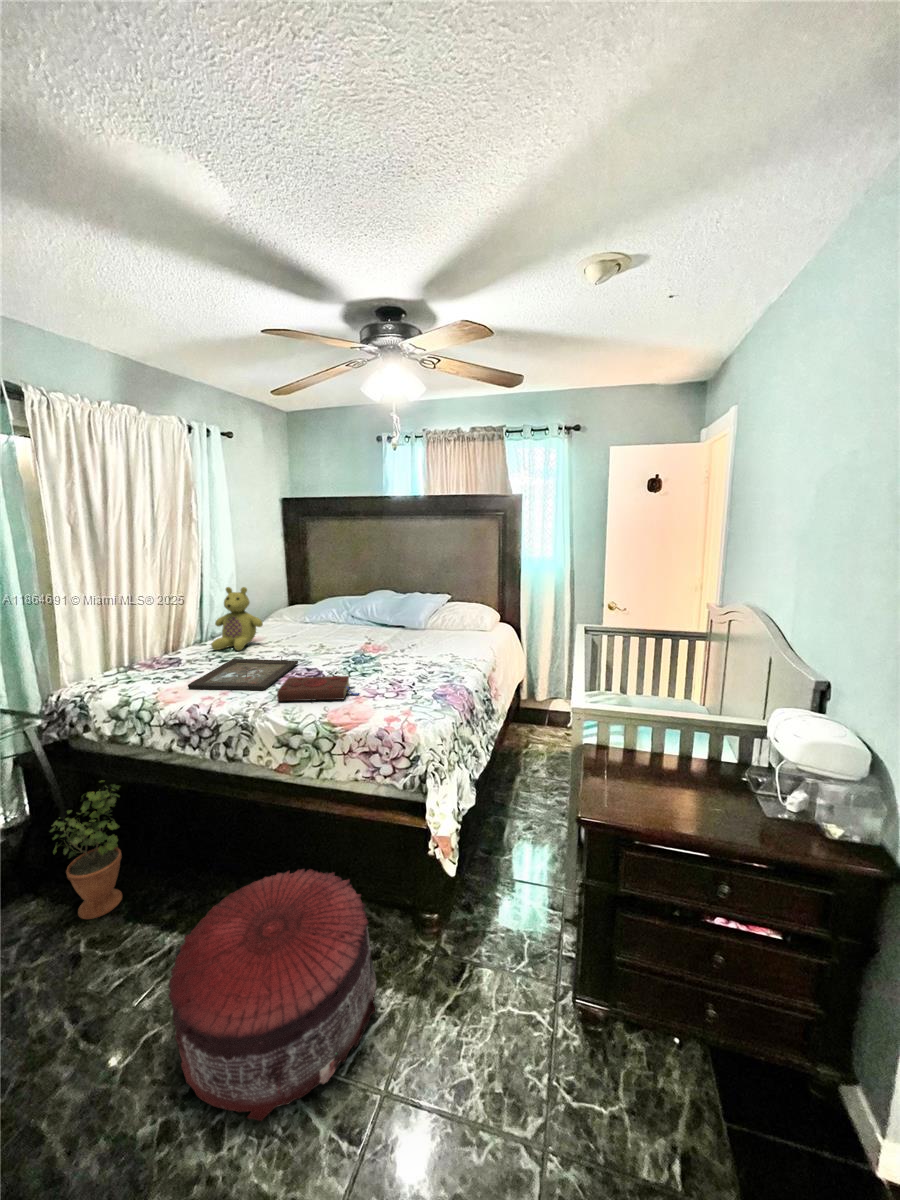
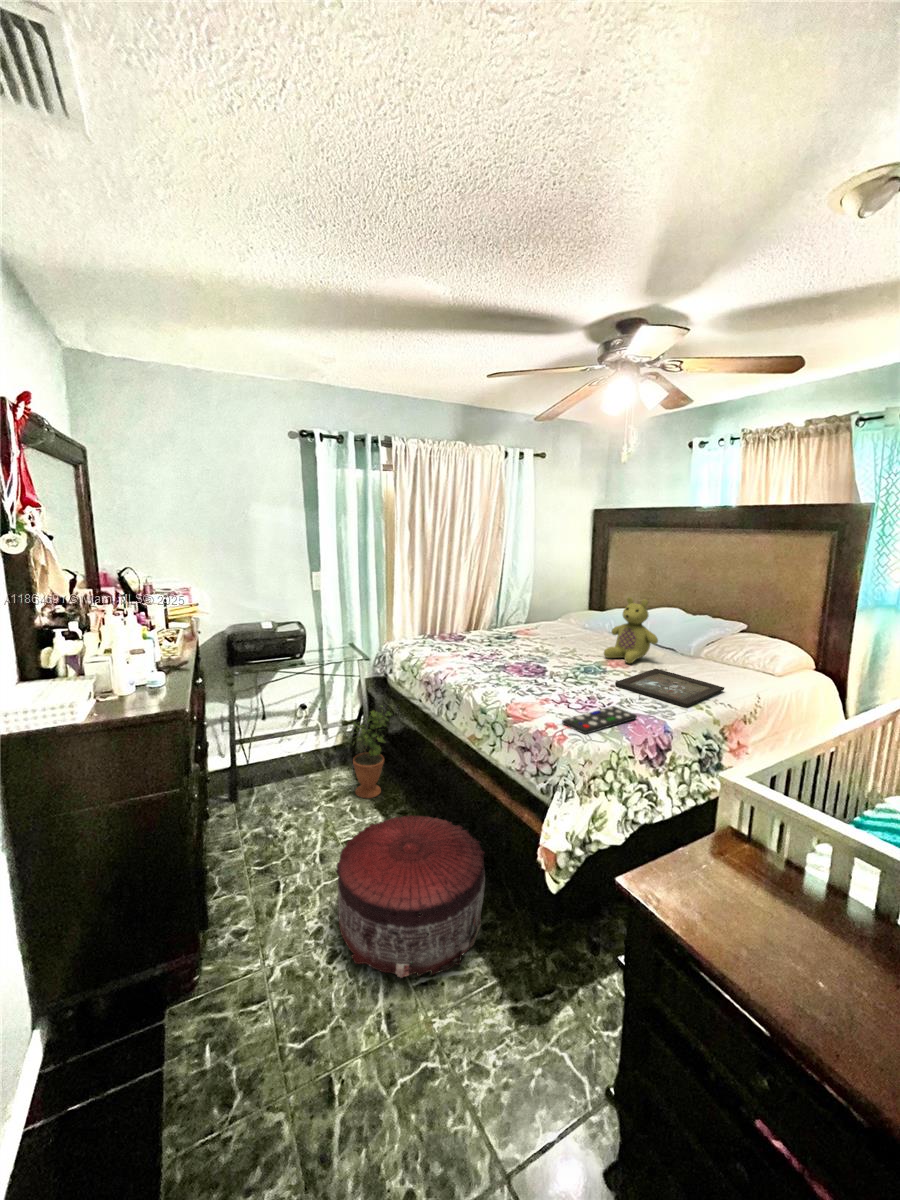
stuffed bear: present [211,587,263,650] -> present [604,597,658,663]
tray: present [188,659,298,690] -> present [615,669,724,707]
book: present [277,676,359,701] -> none [485,667,555,699]
remote control: none [398,683,441,716] -> present [562,706,637,734]

